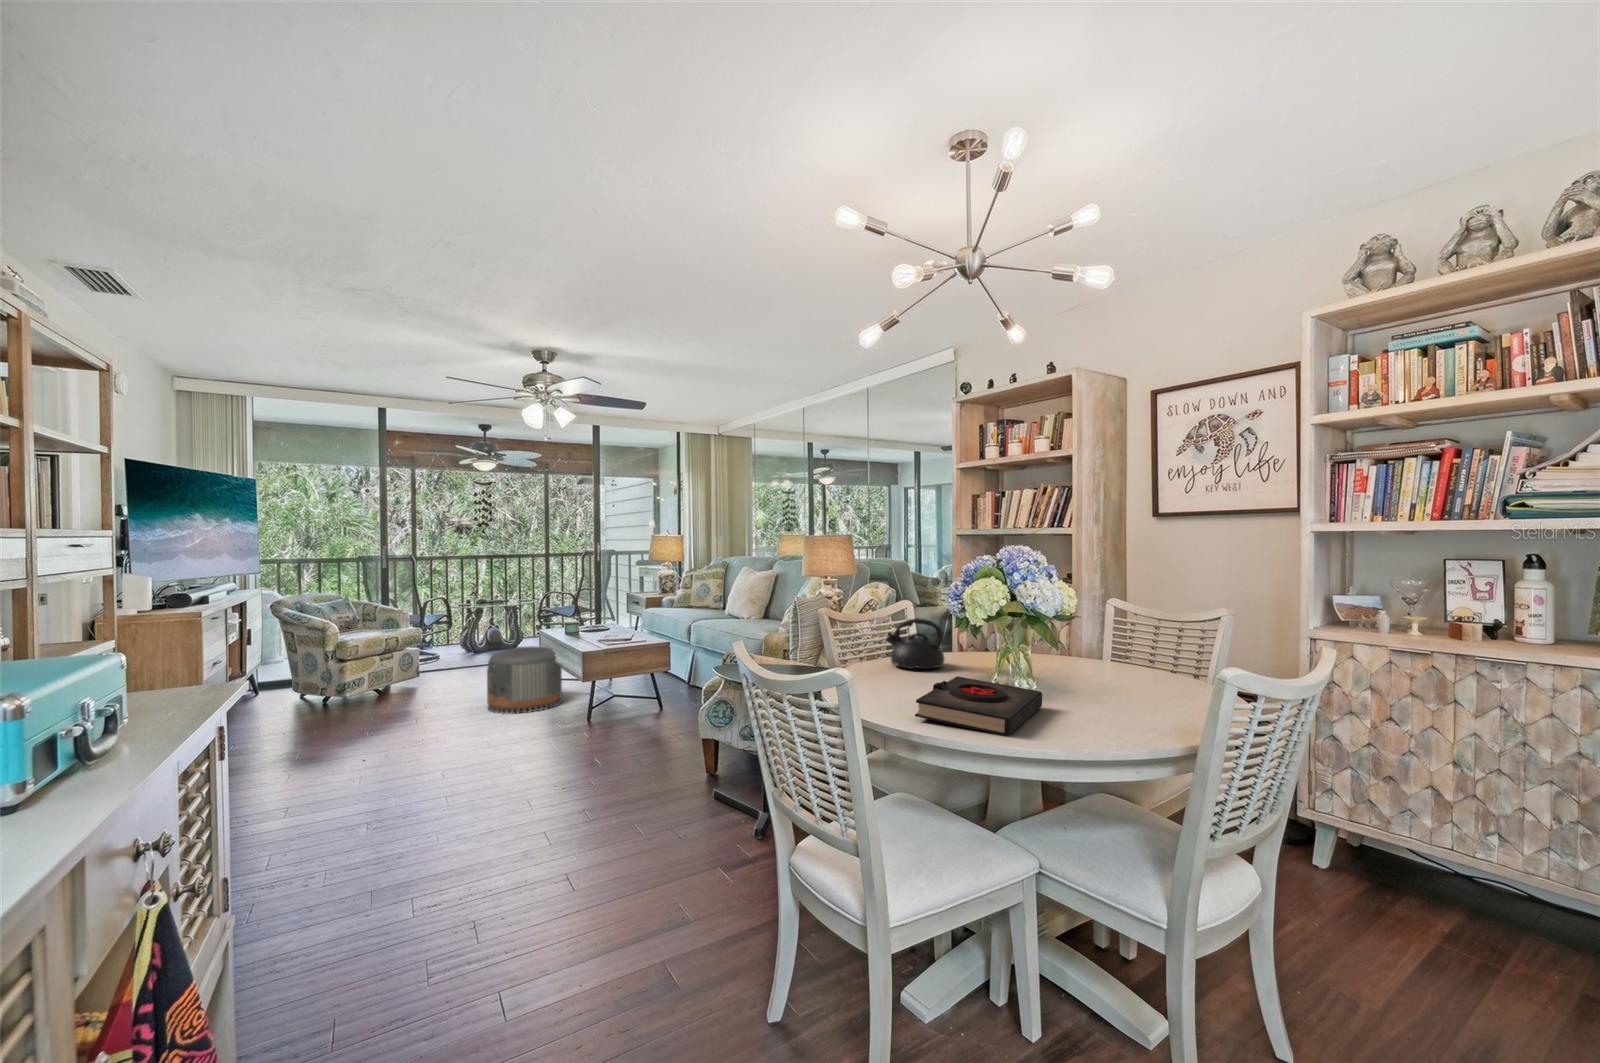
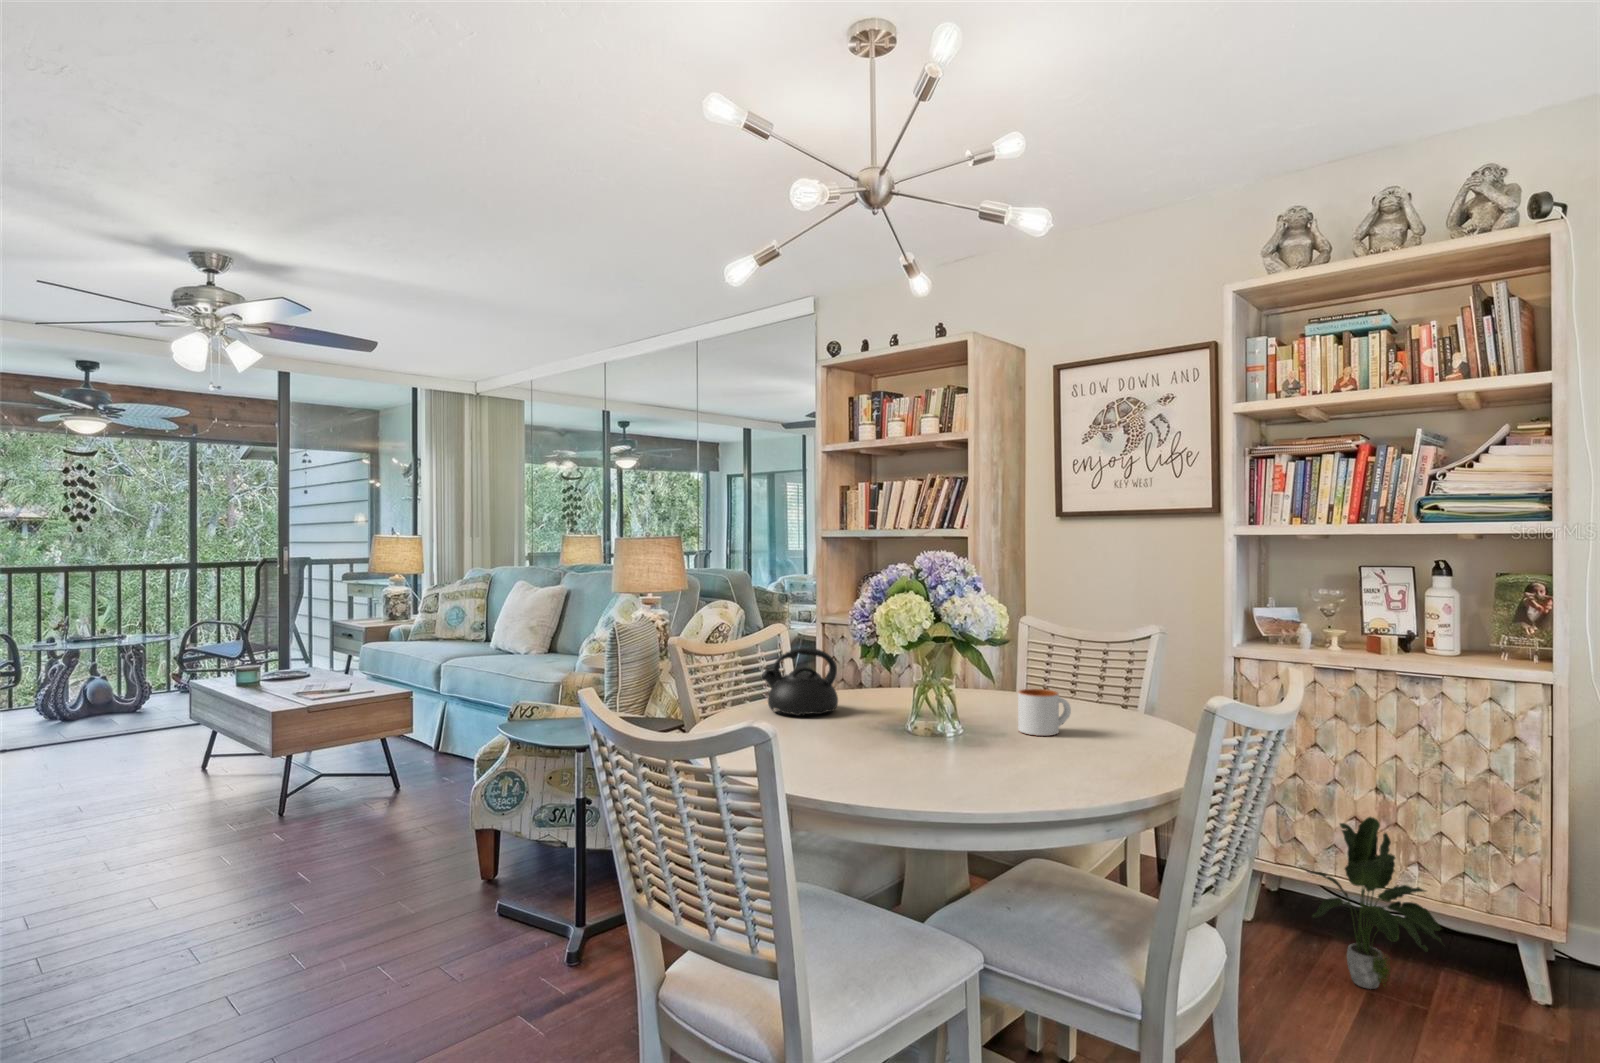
pouf: present [487,647,562,714] -> none [99,708,232,816]
mug: none [1084,657,1129,695] -> present [1018,689,1071,736]
book: present [915,676,1042,736] -> none [835,722,983,798]
potted plant: none [1367,788,1525,945] -> present [1306,817,1443,989]

